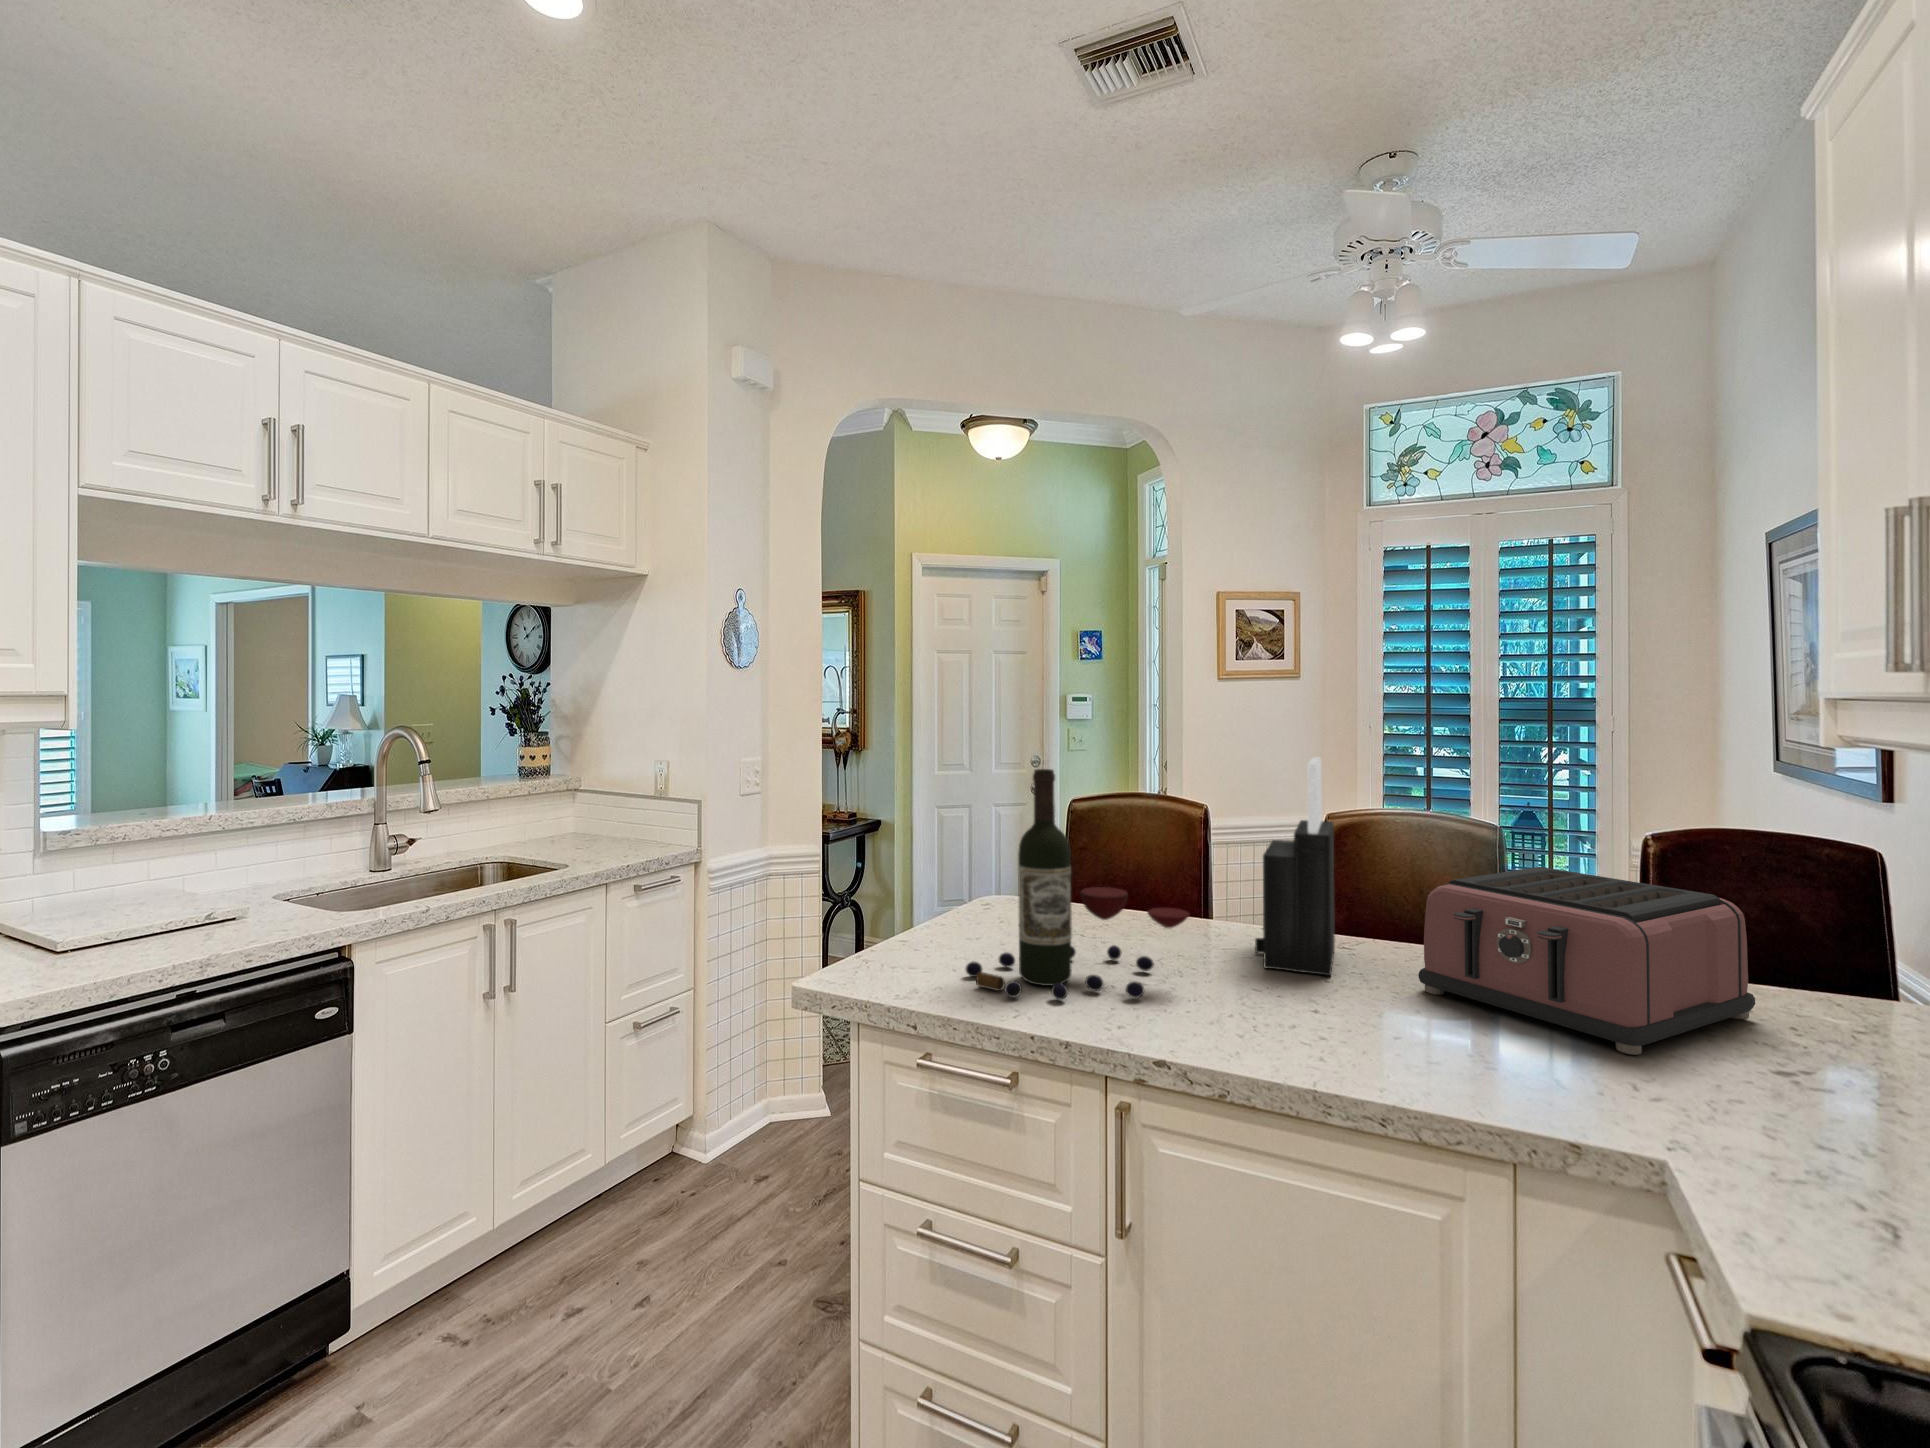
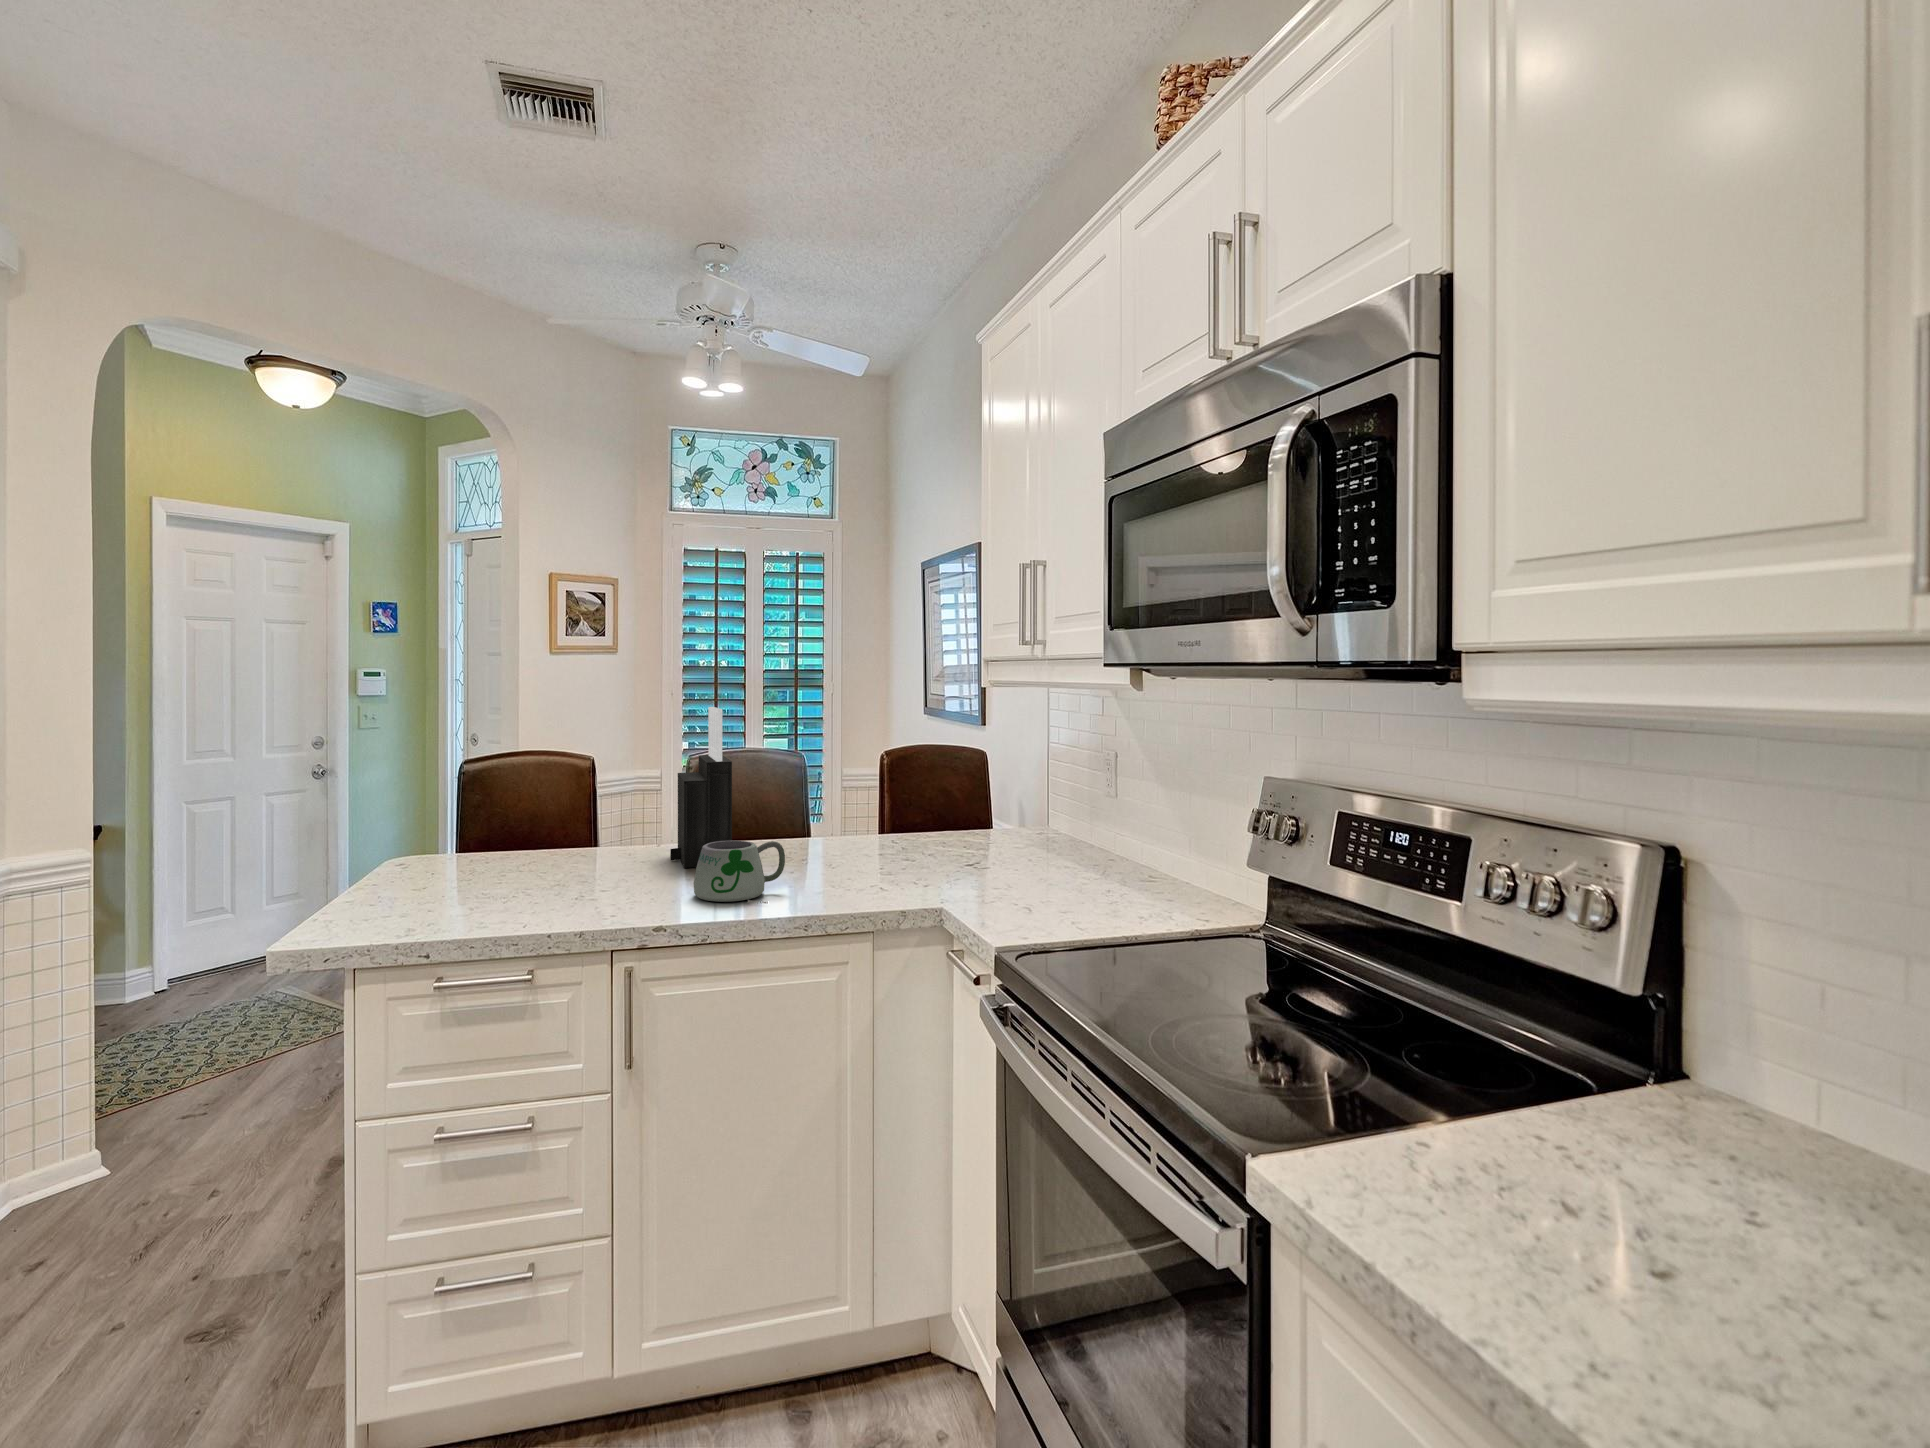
wine bottle: present [966,769,1189,1000] -> none [448,719,649,916]
toaster: present [1419,867,1755,1055] -> none [789,774,955,873]
mug: none [1240,949,1377,1059] -> present [694,841,785,903]

